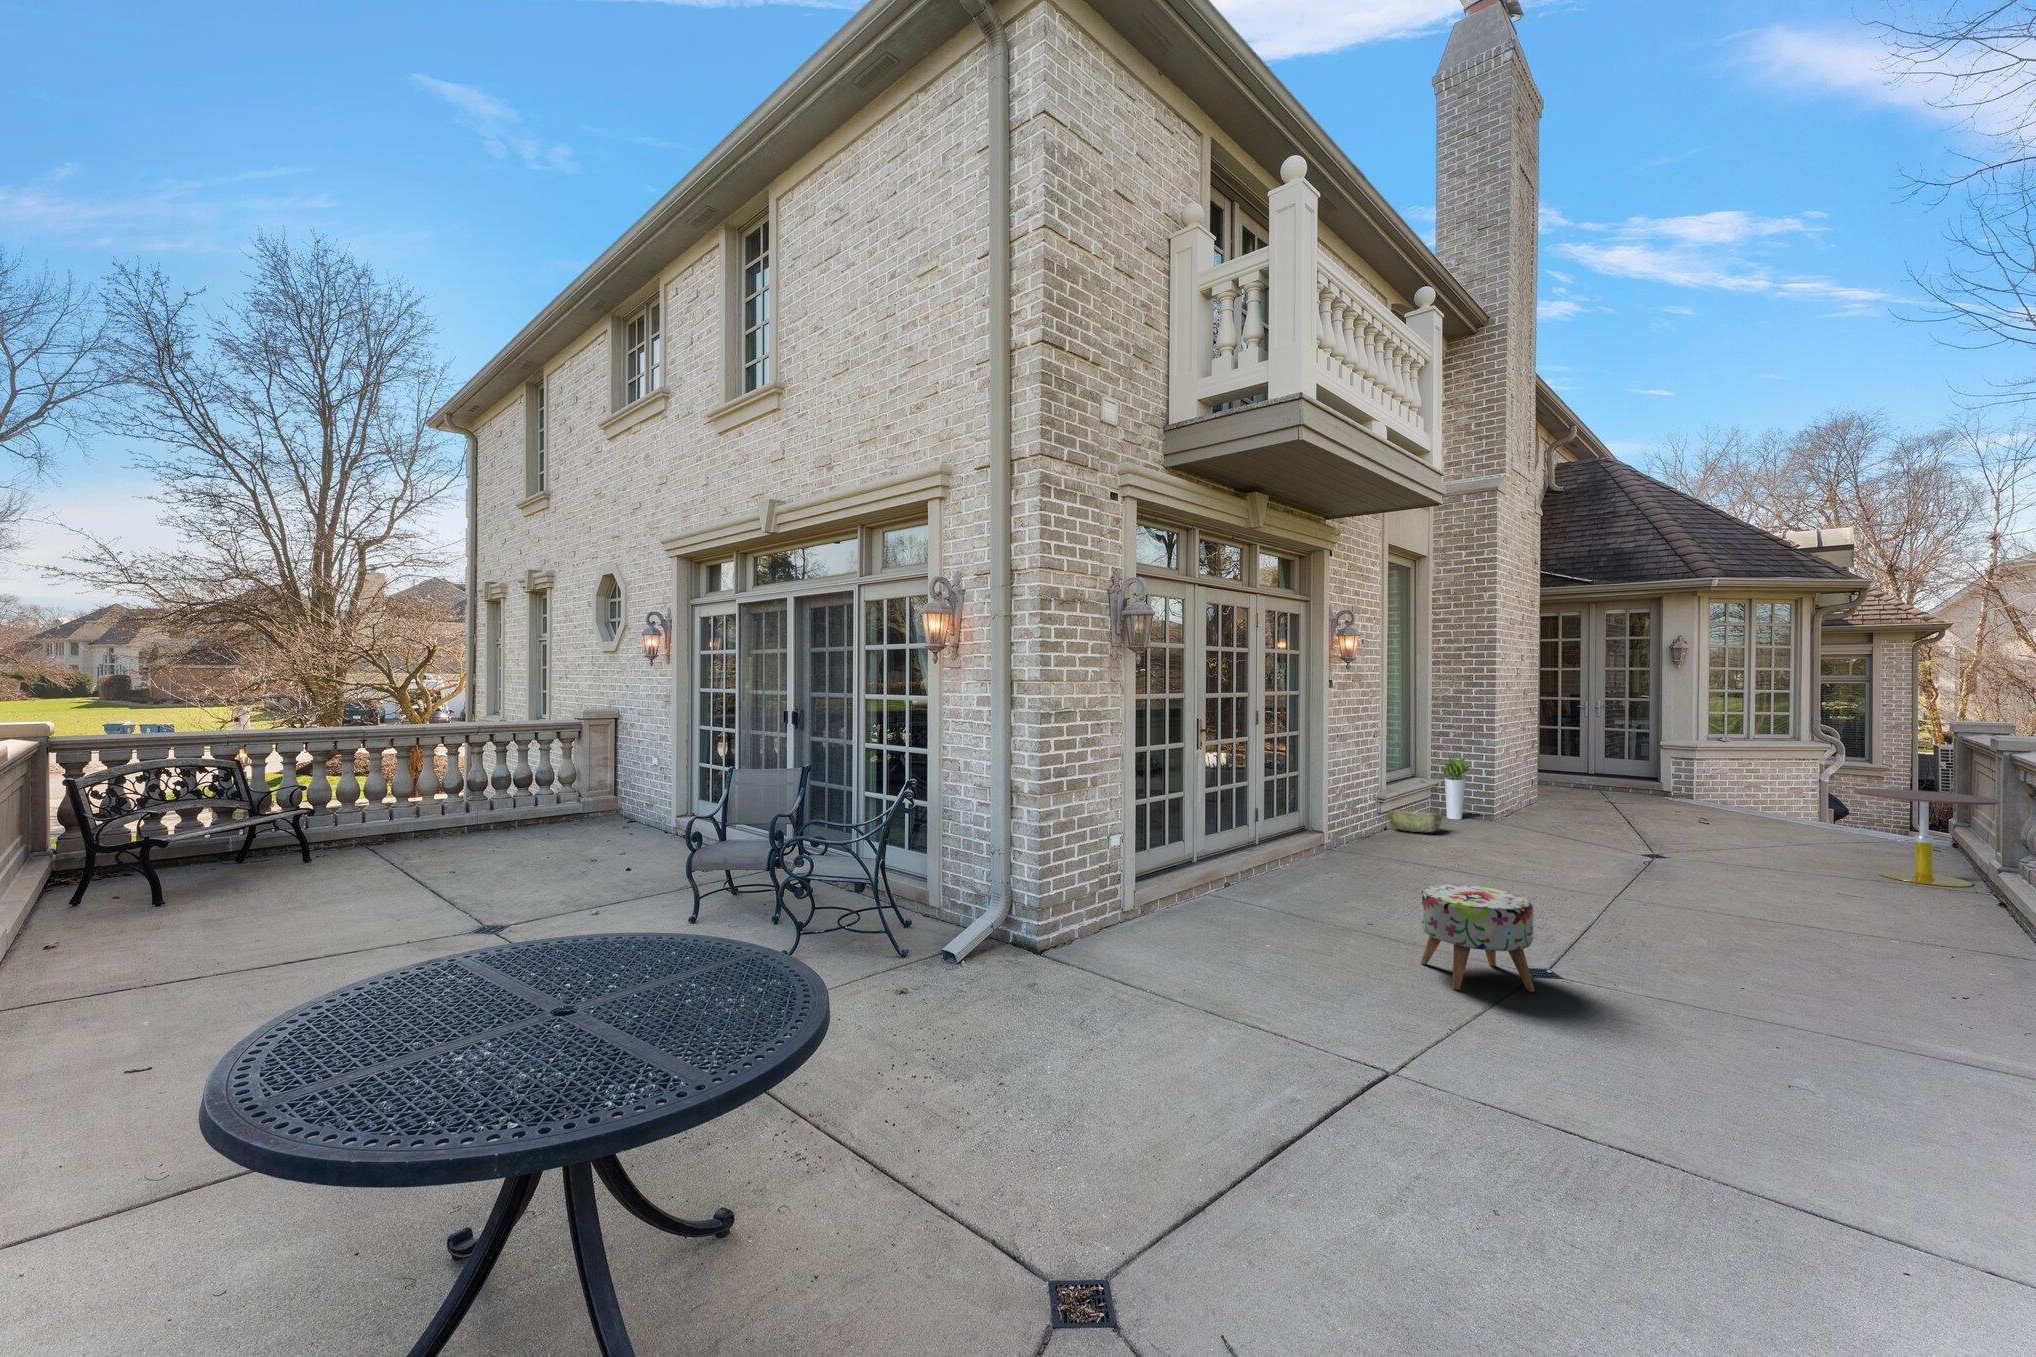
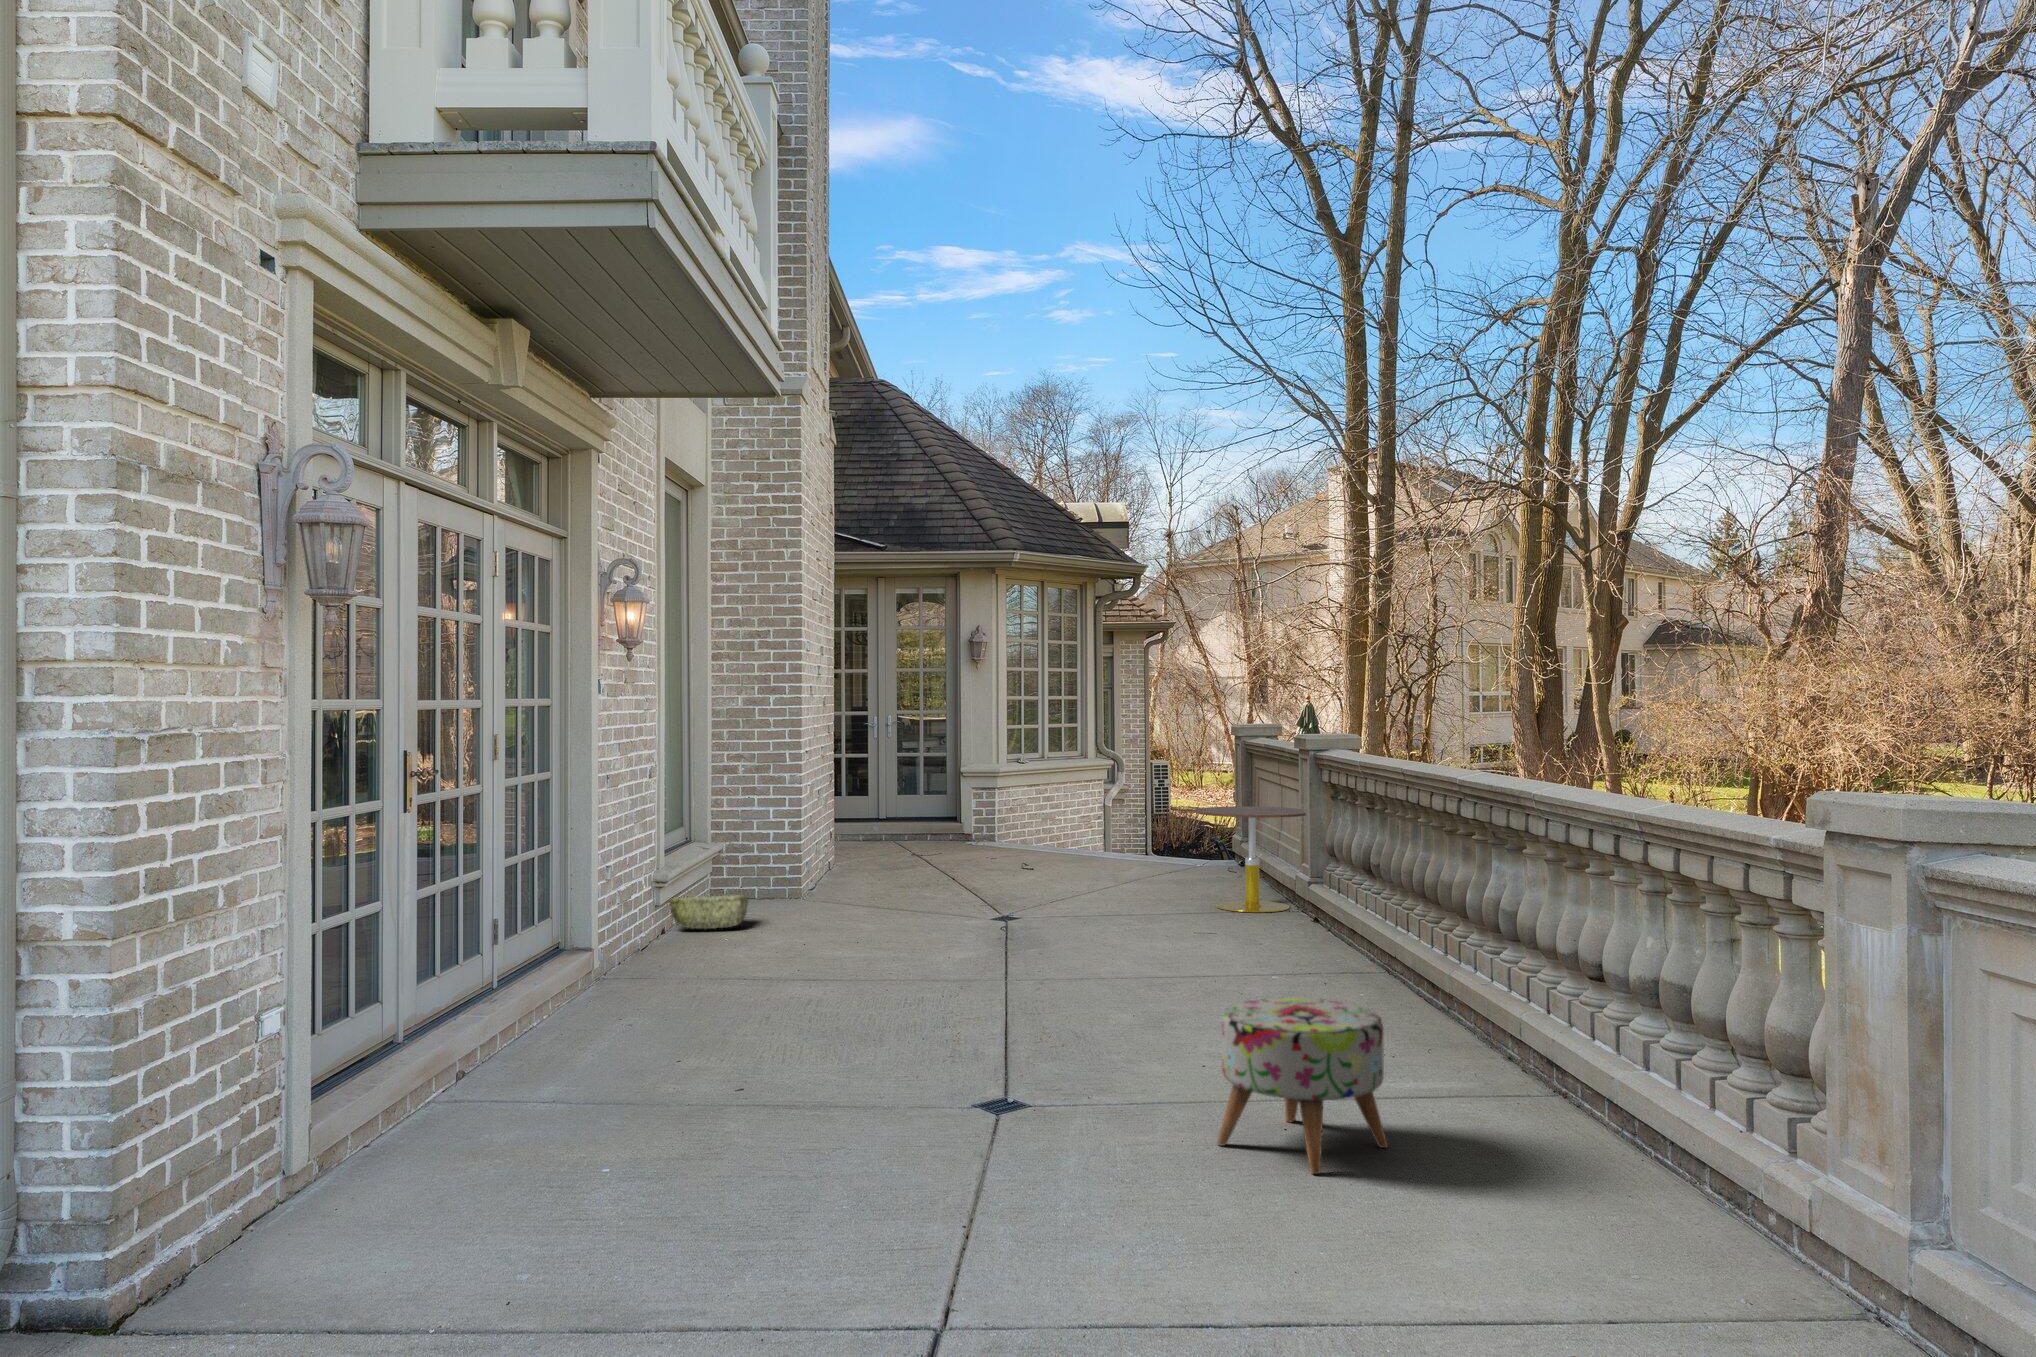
planter: present [1440,756,1469,820] -> none [724,801,773,903]
ottoman: present [1421,884,1535,992] -> present [1217,998,1388,1174]

